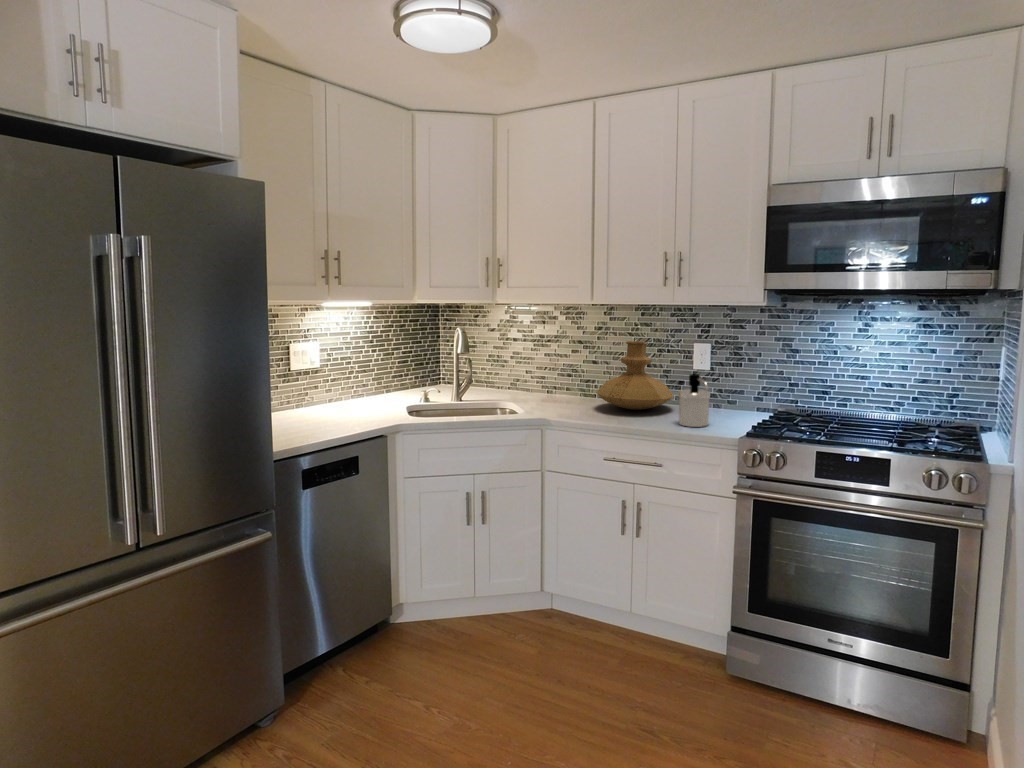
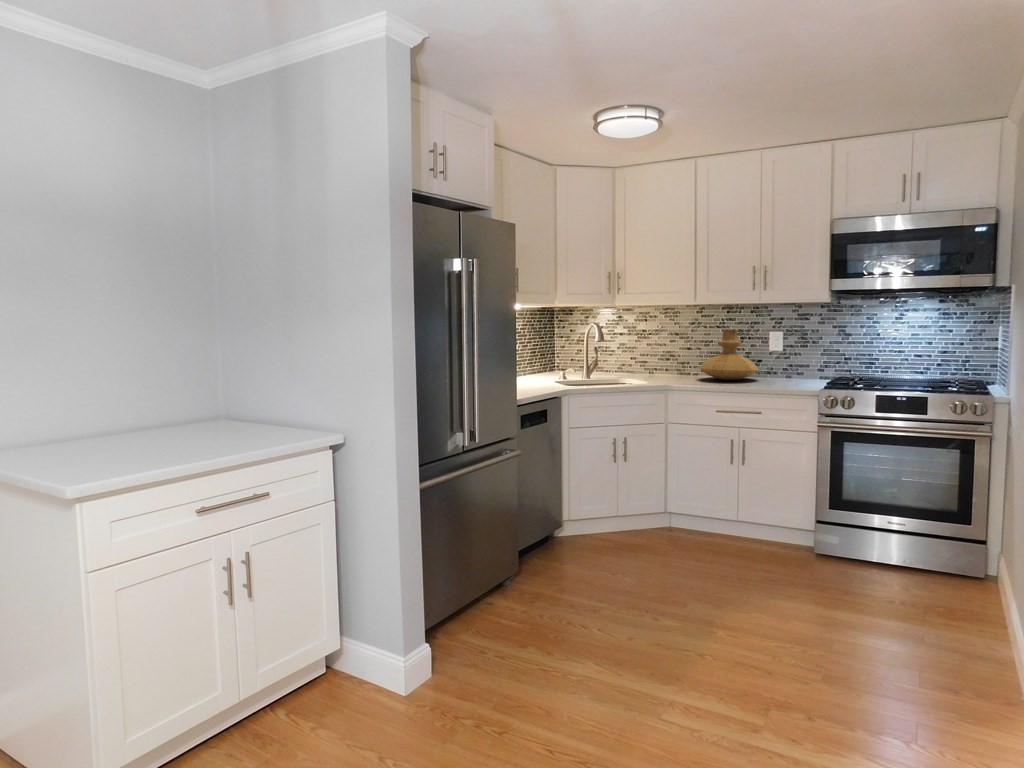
soap dispenser: present [678,374,710,427] -> none [769,349,794,387]

